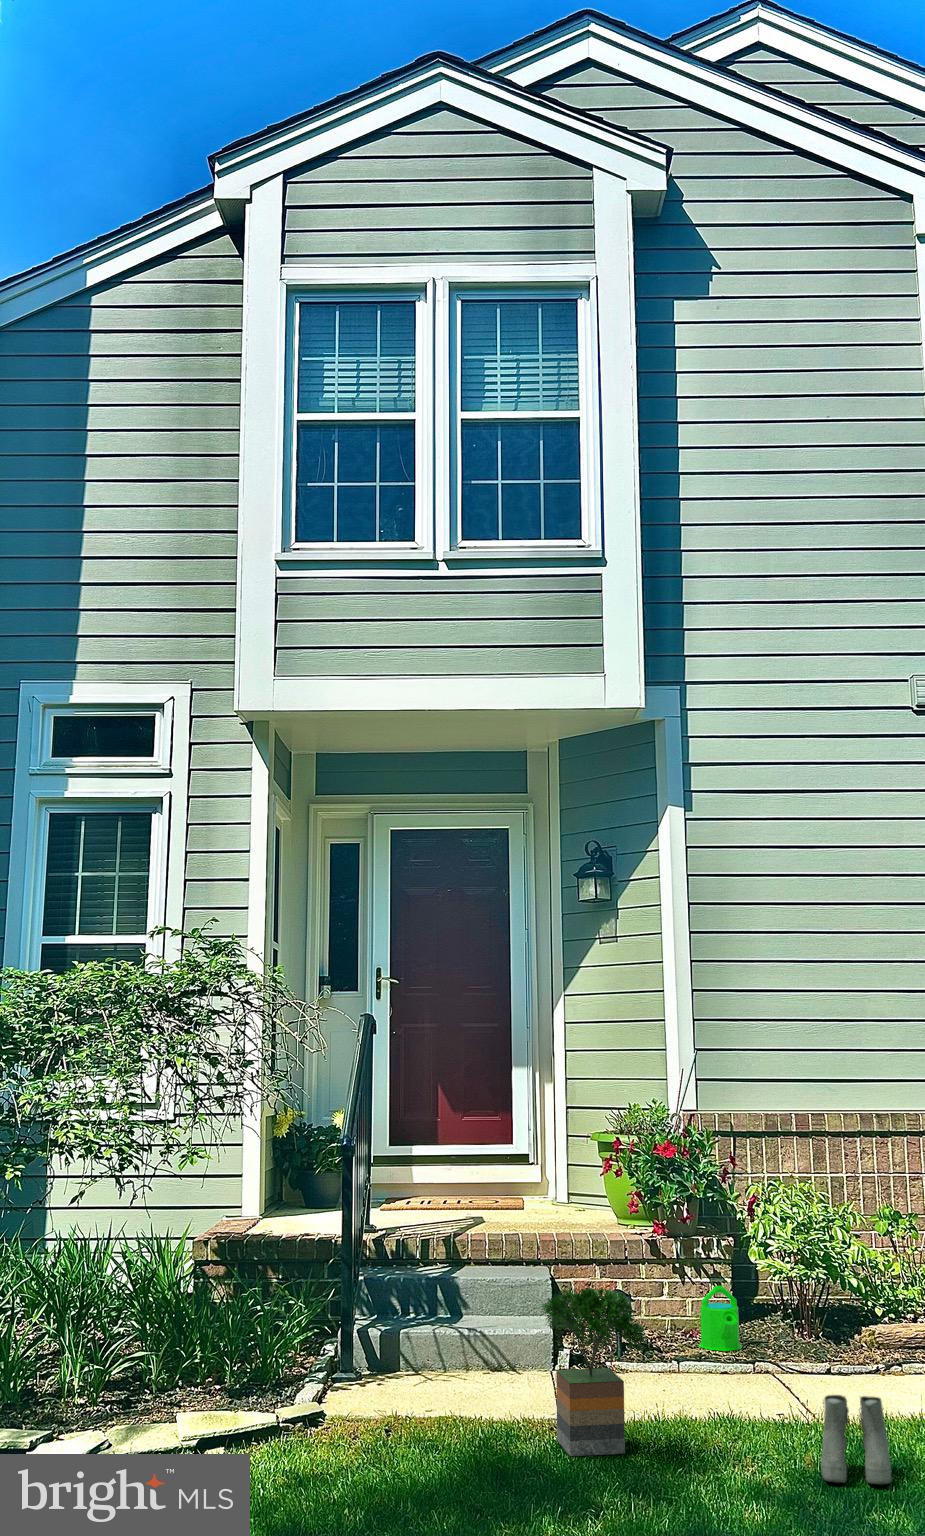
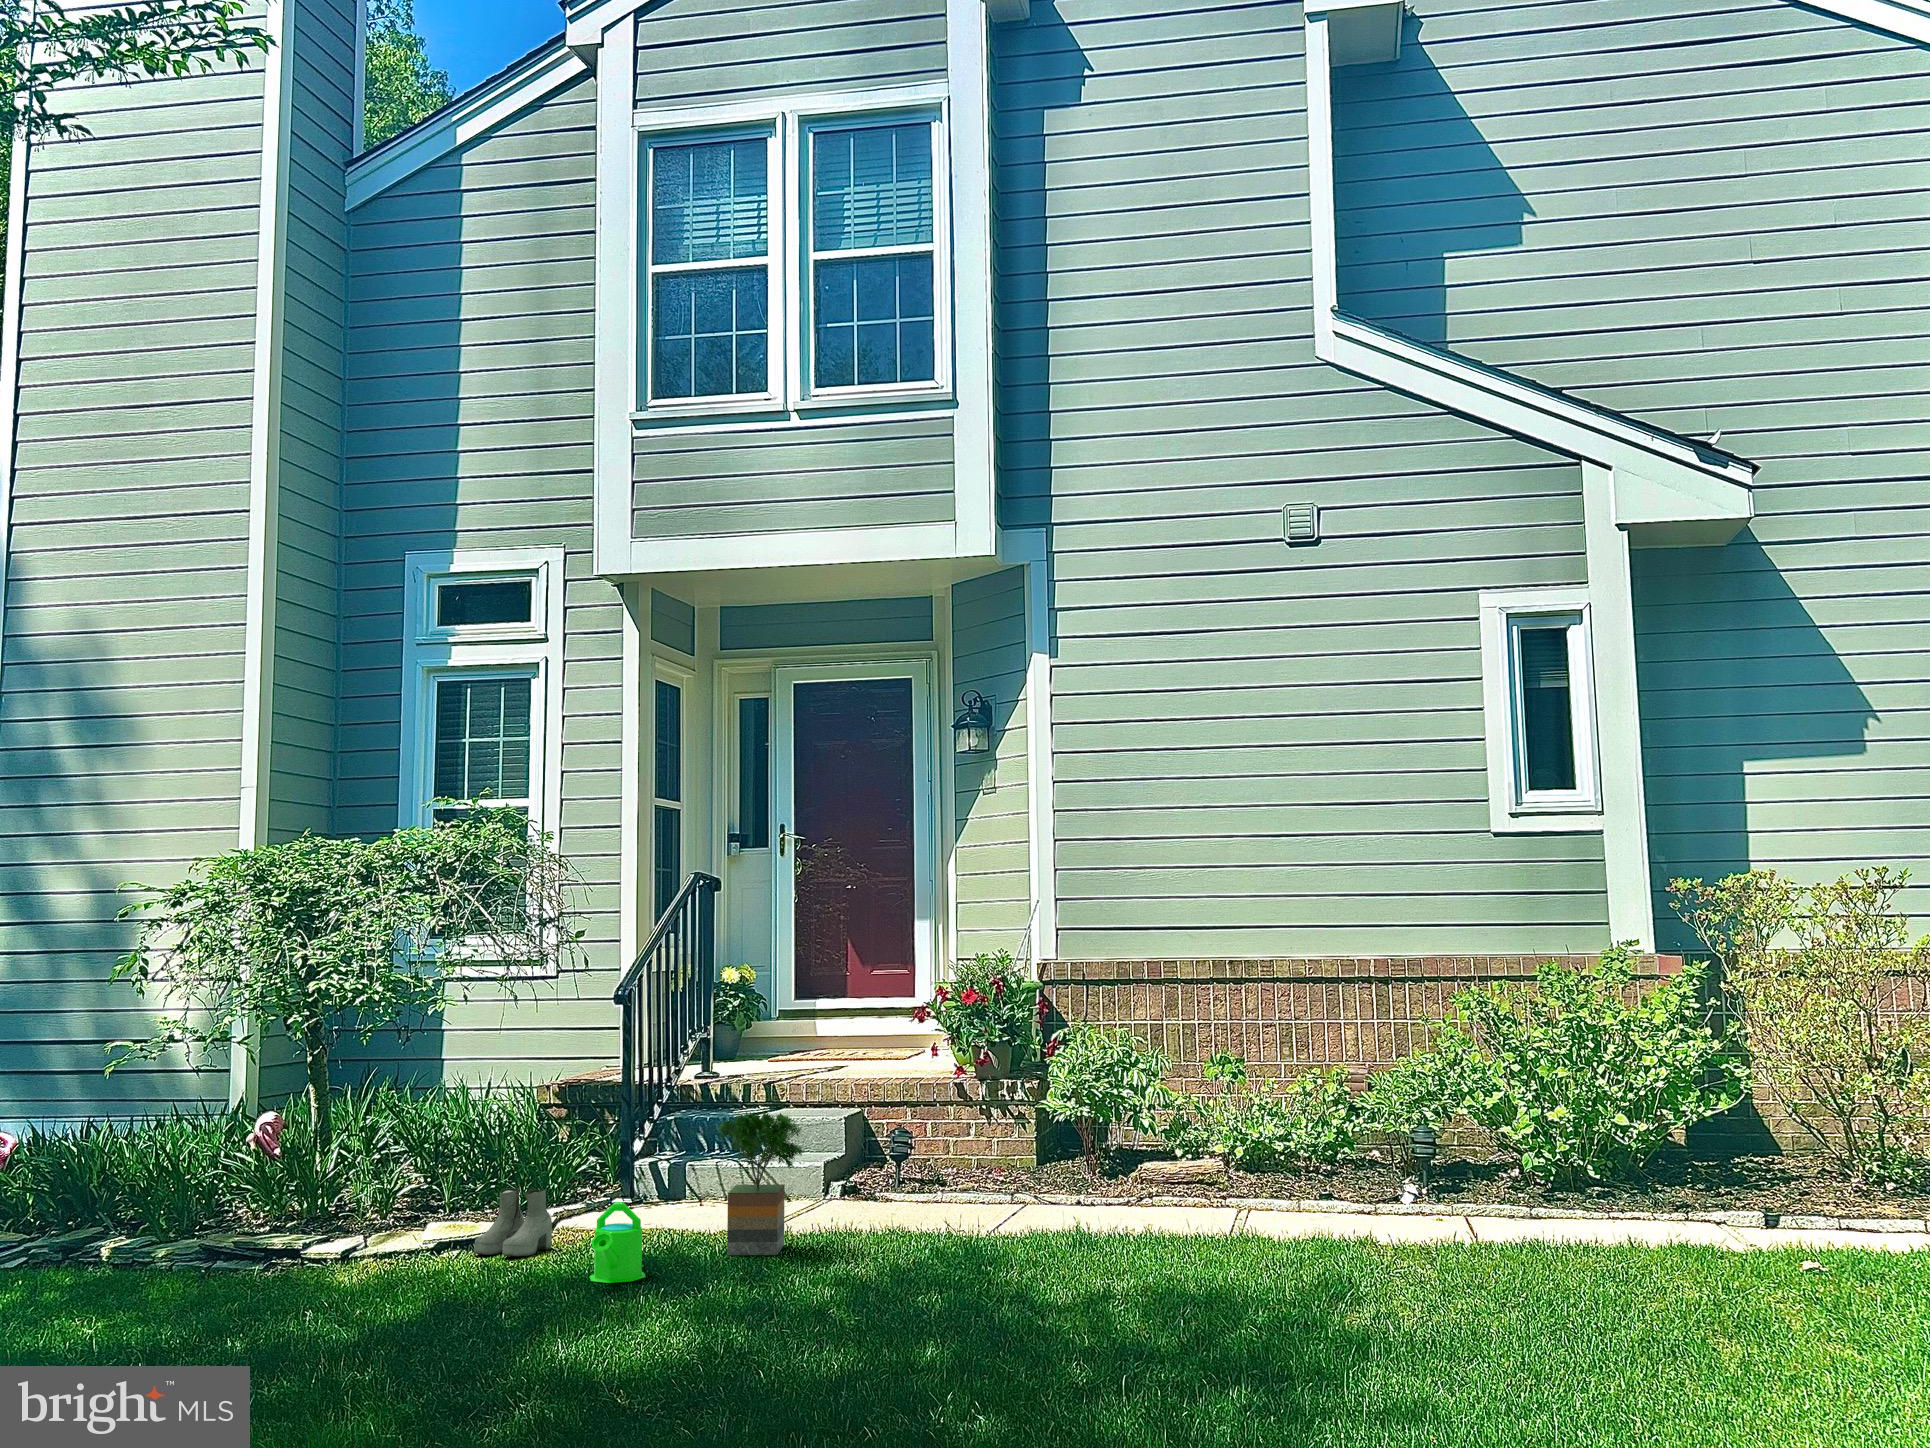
watering can: present [699,1286,743,1351] -> present [590,1202,646,1283]
boots: present [821,1395,892,1485] -> present [474,1188,552,1256]

